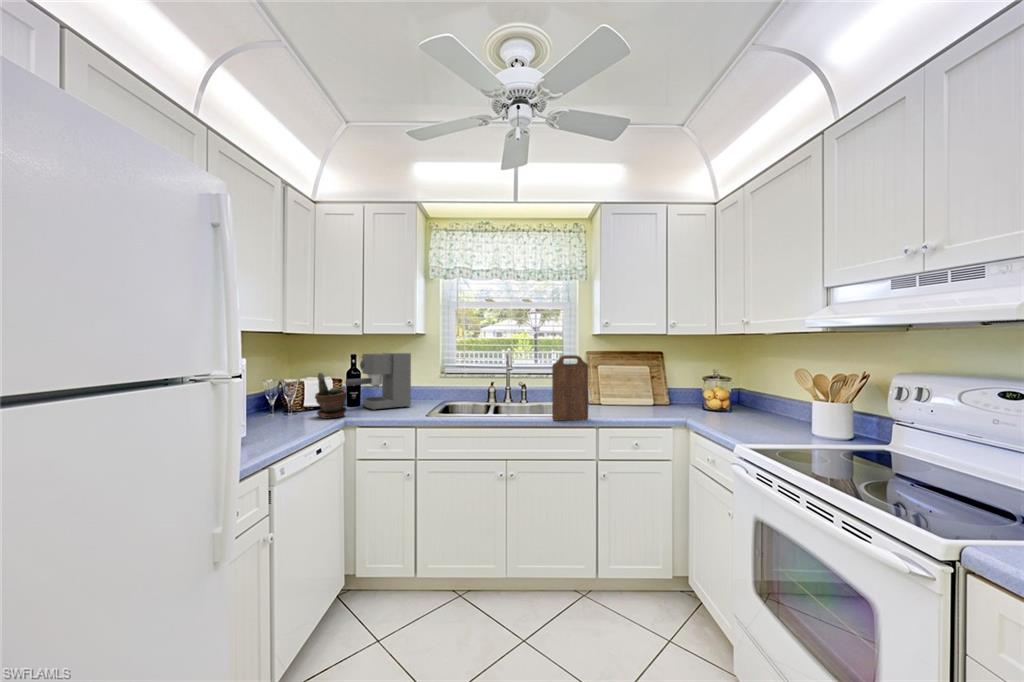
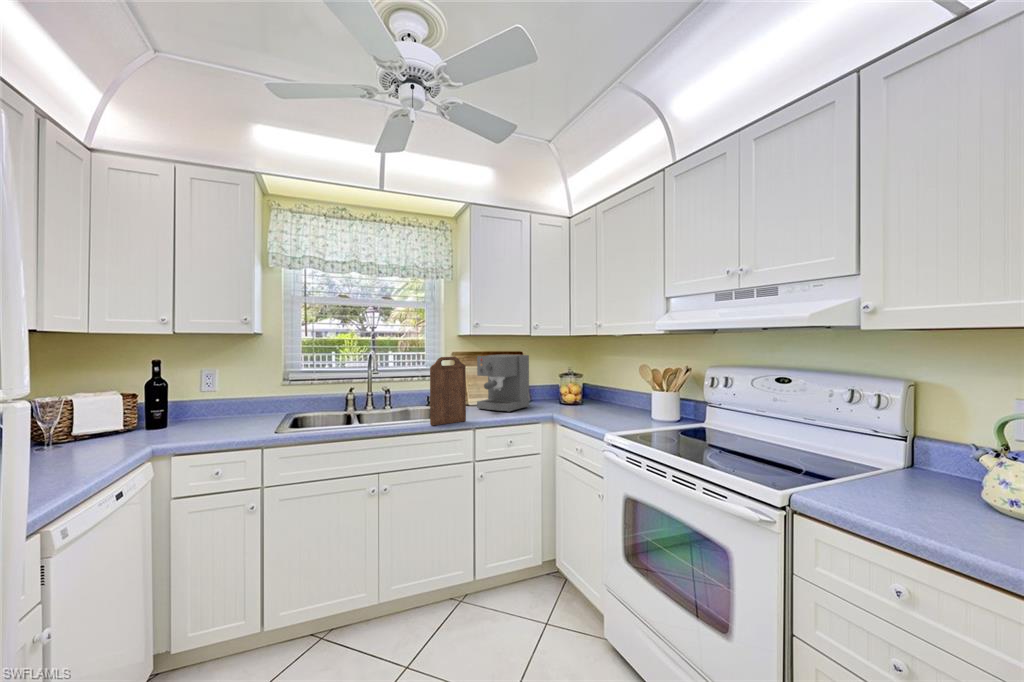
coffee maker: present [345,353,411,410] -> present [477,355,529,412]
potted plant: present [315,372,347,419] -> none [97,386,153,450]

